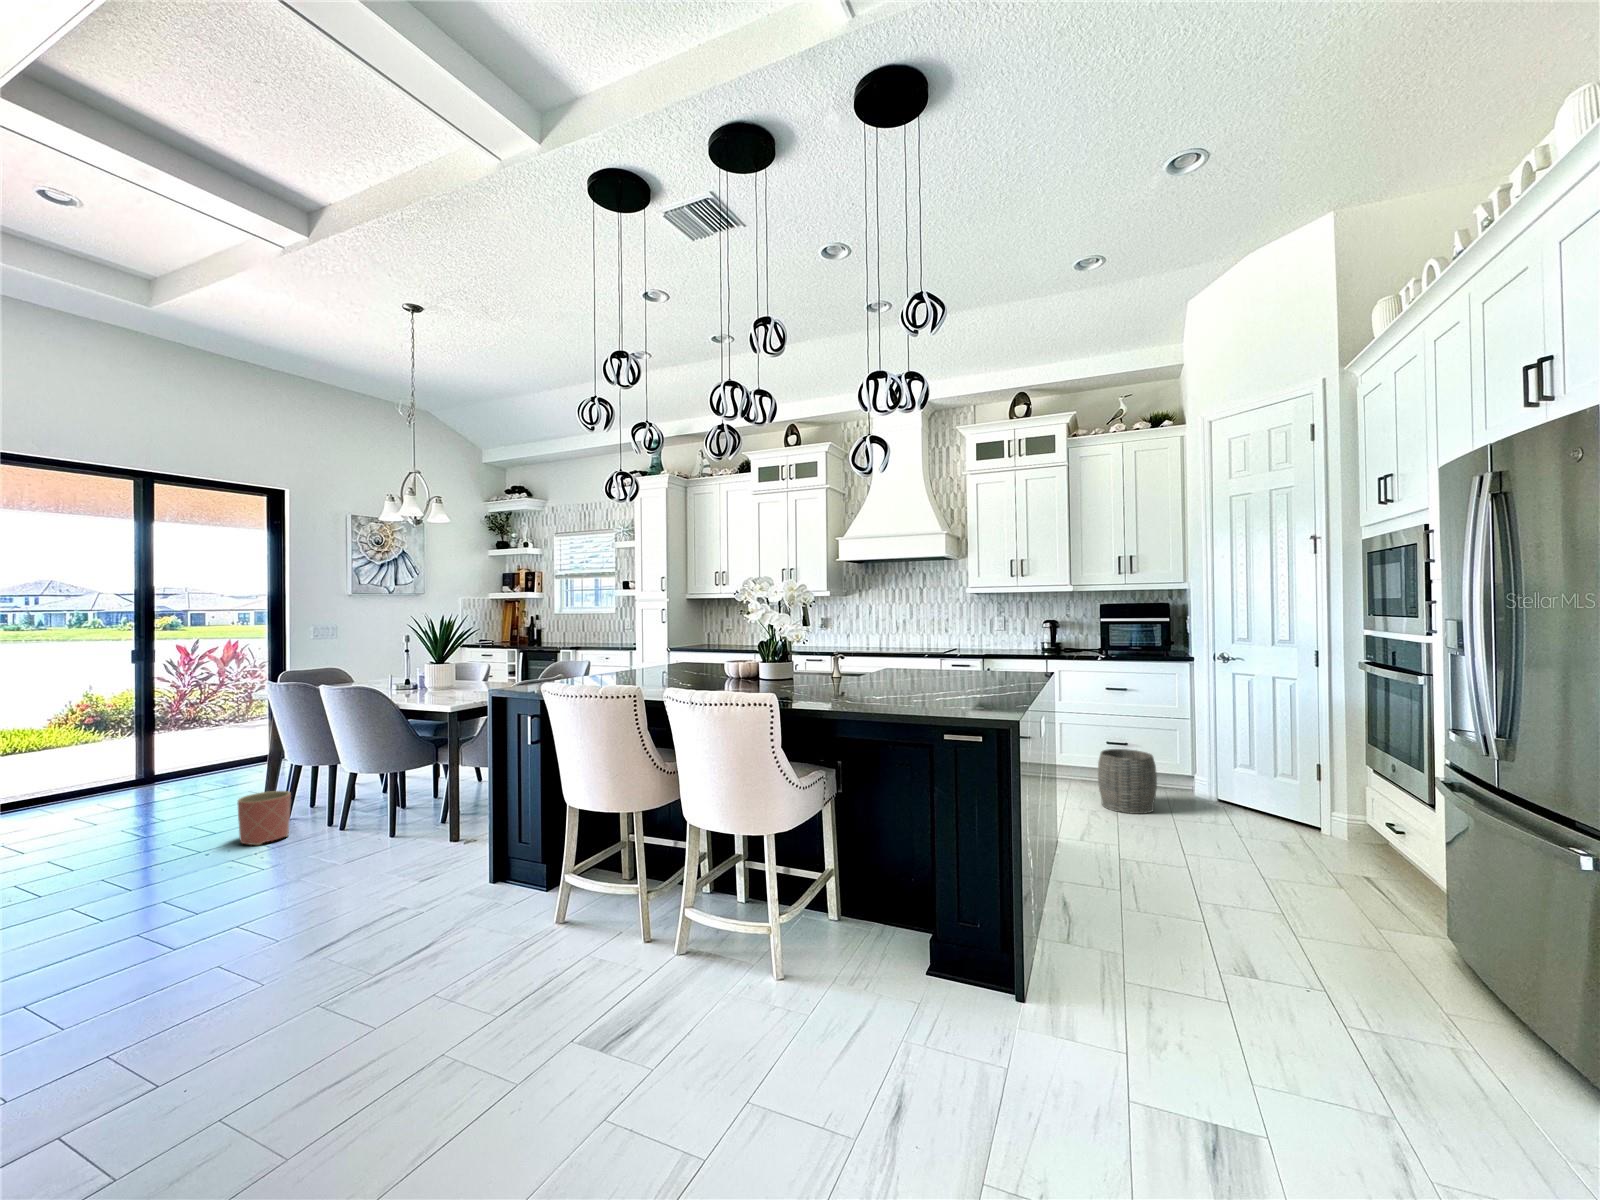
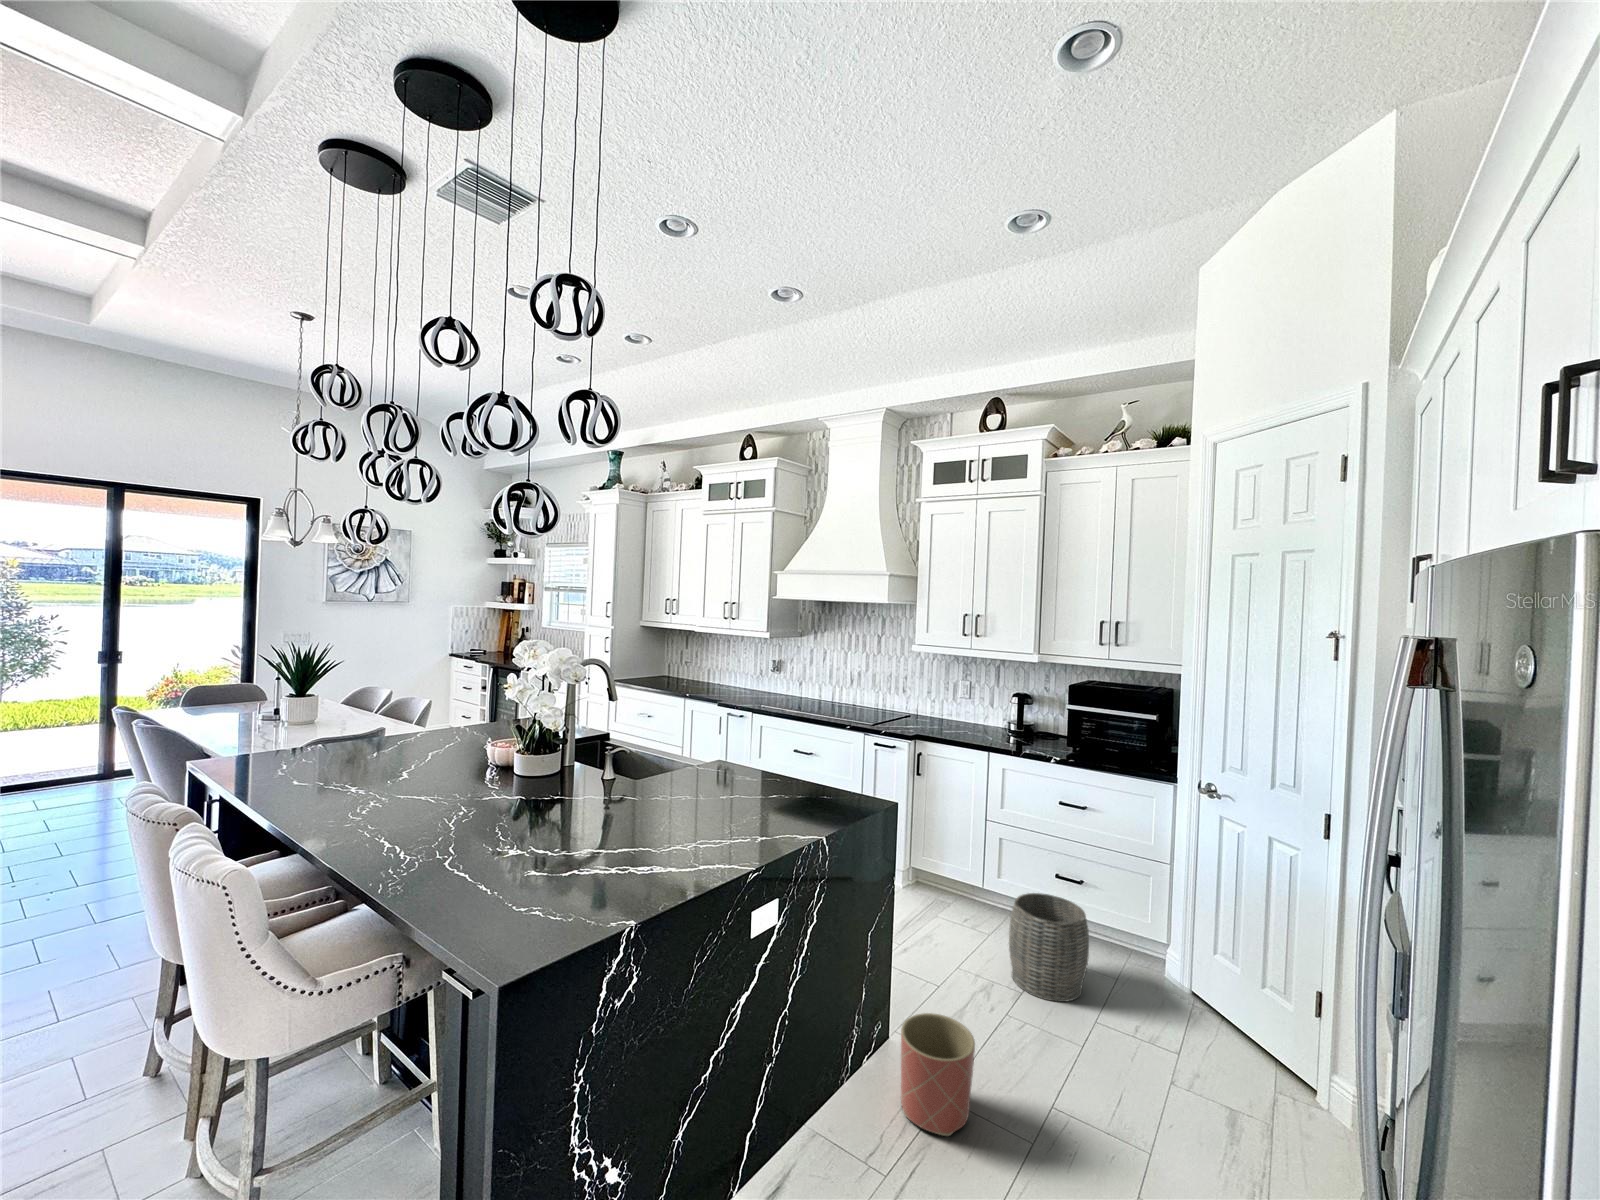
planter: present [238,791,291,845] -> present [901,1013,975,1136]

